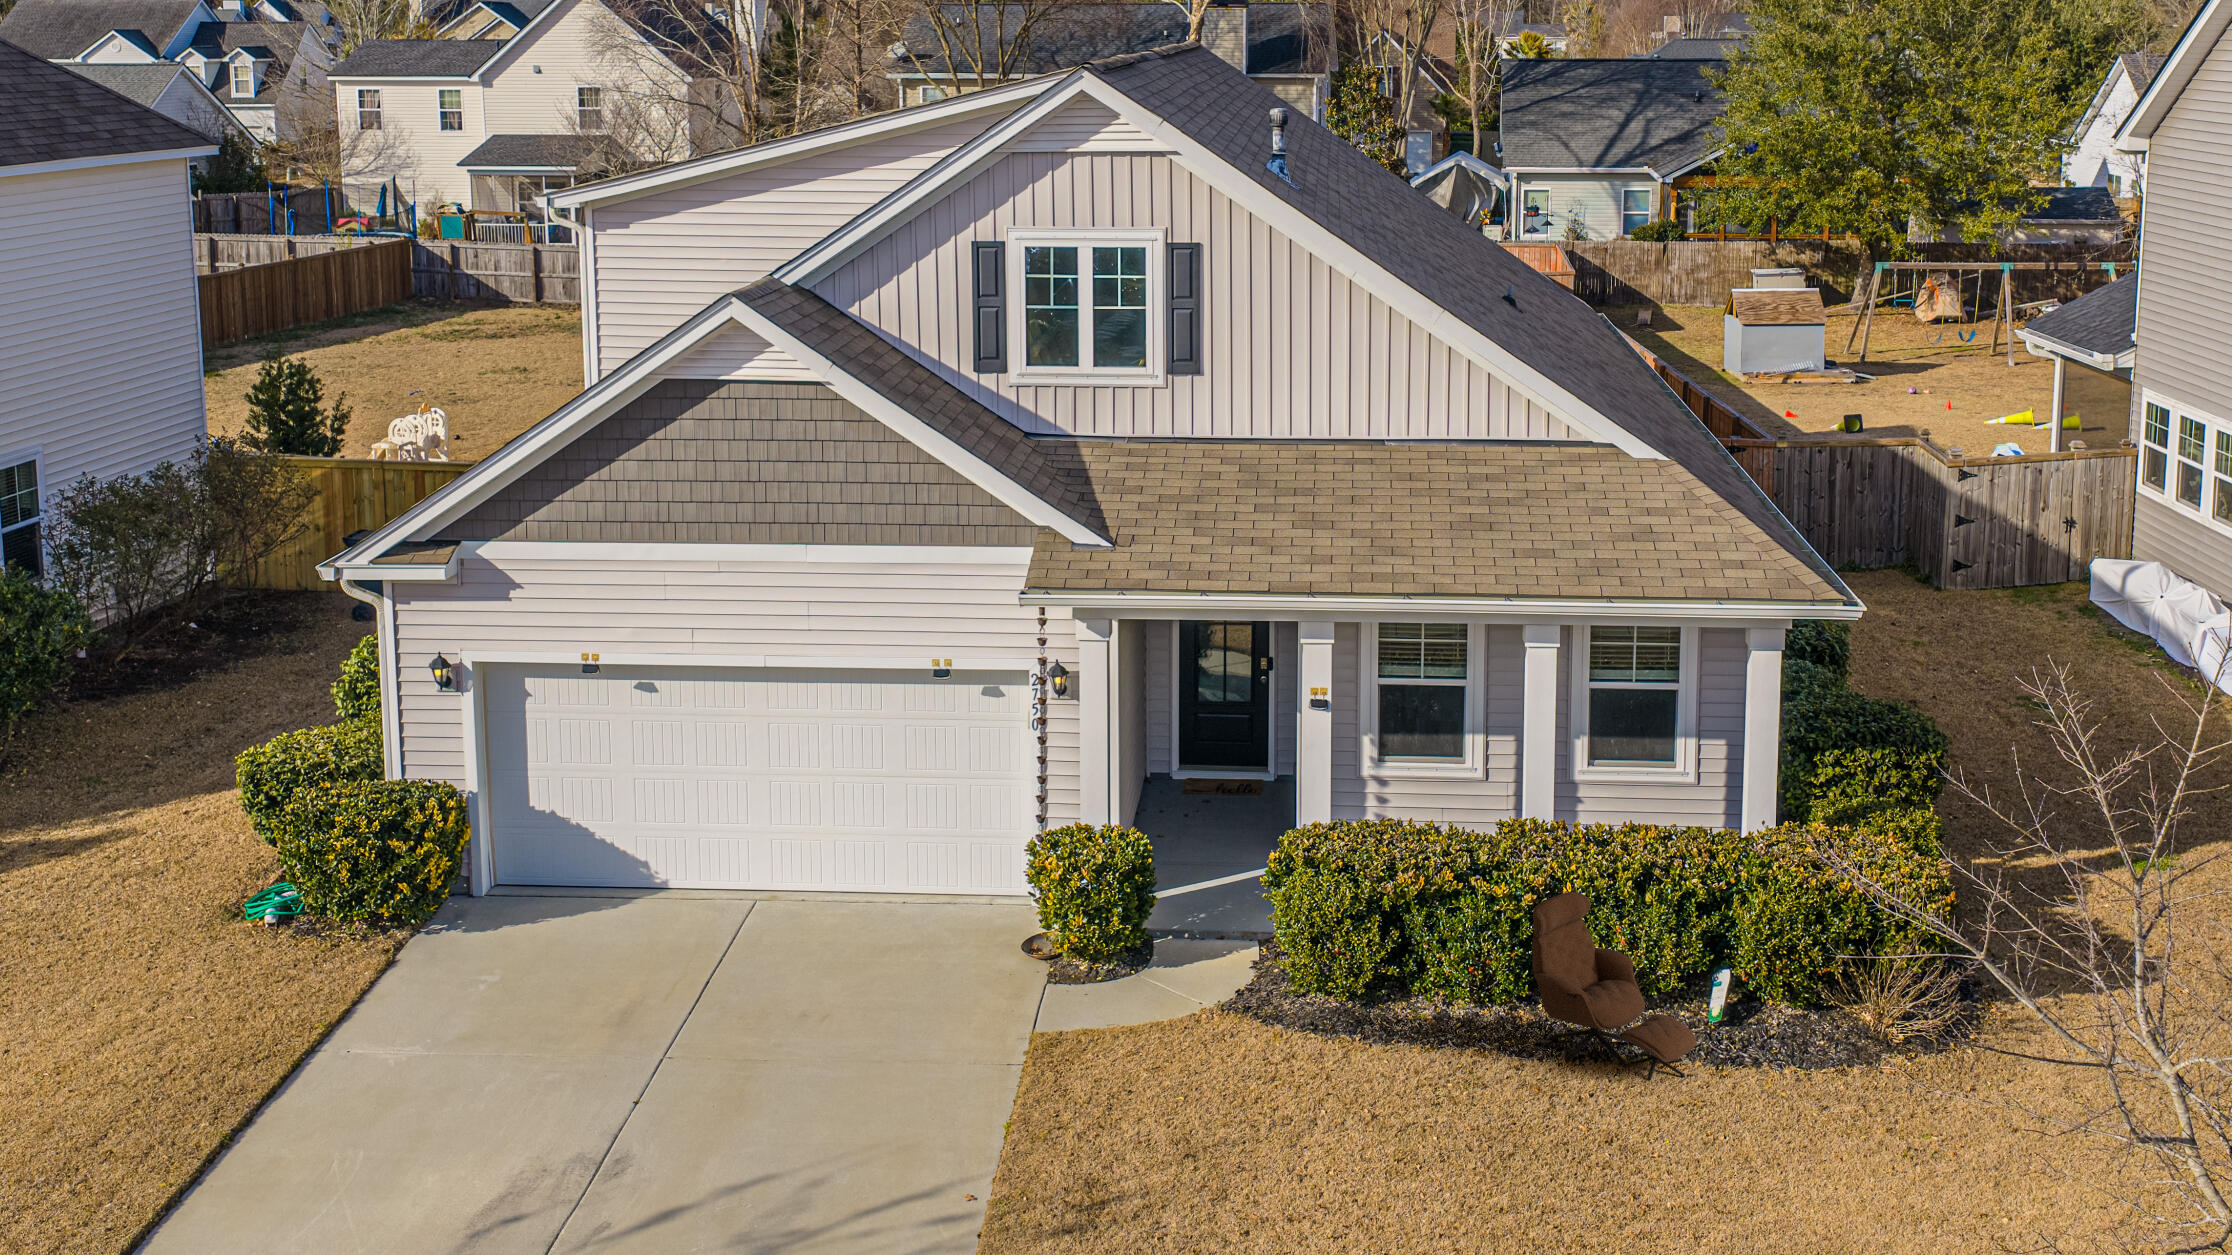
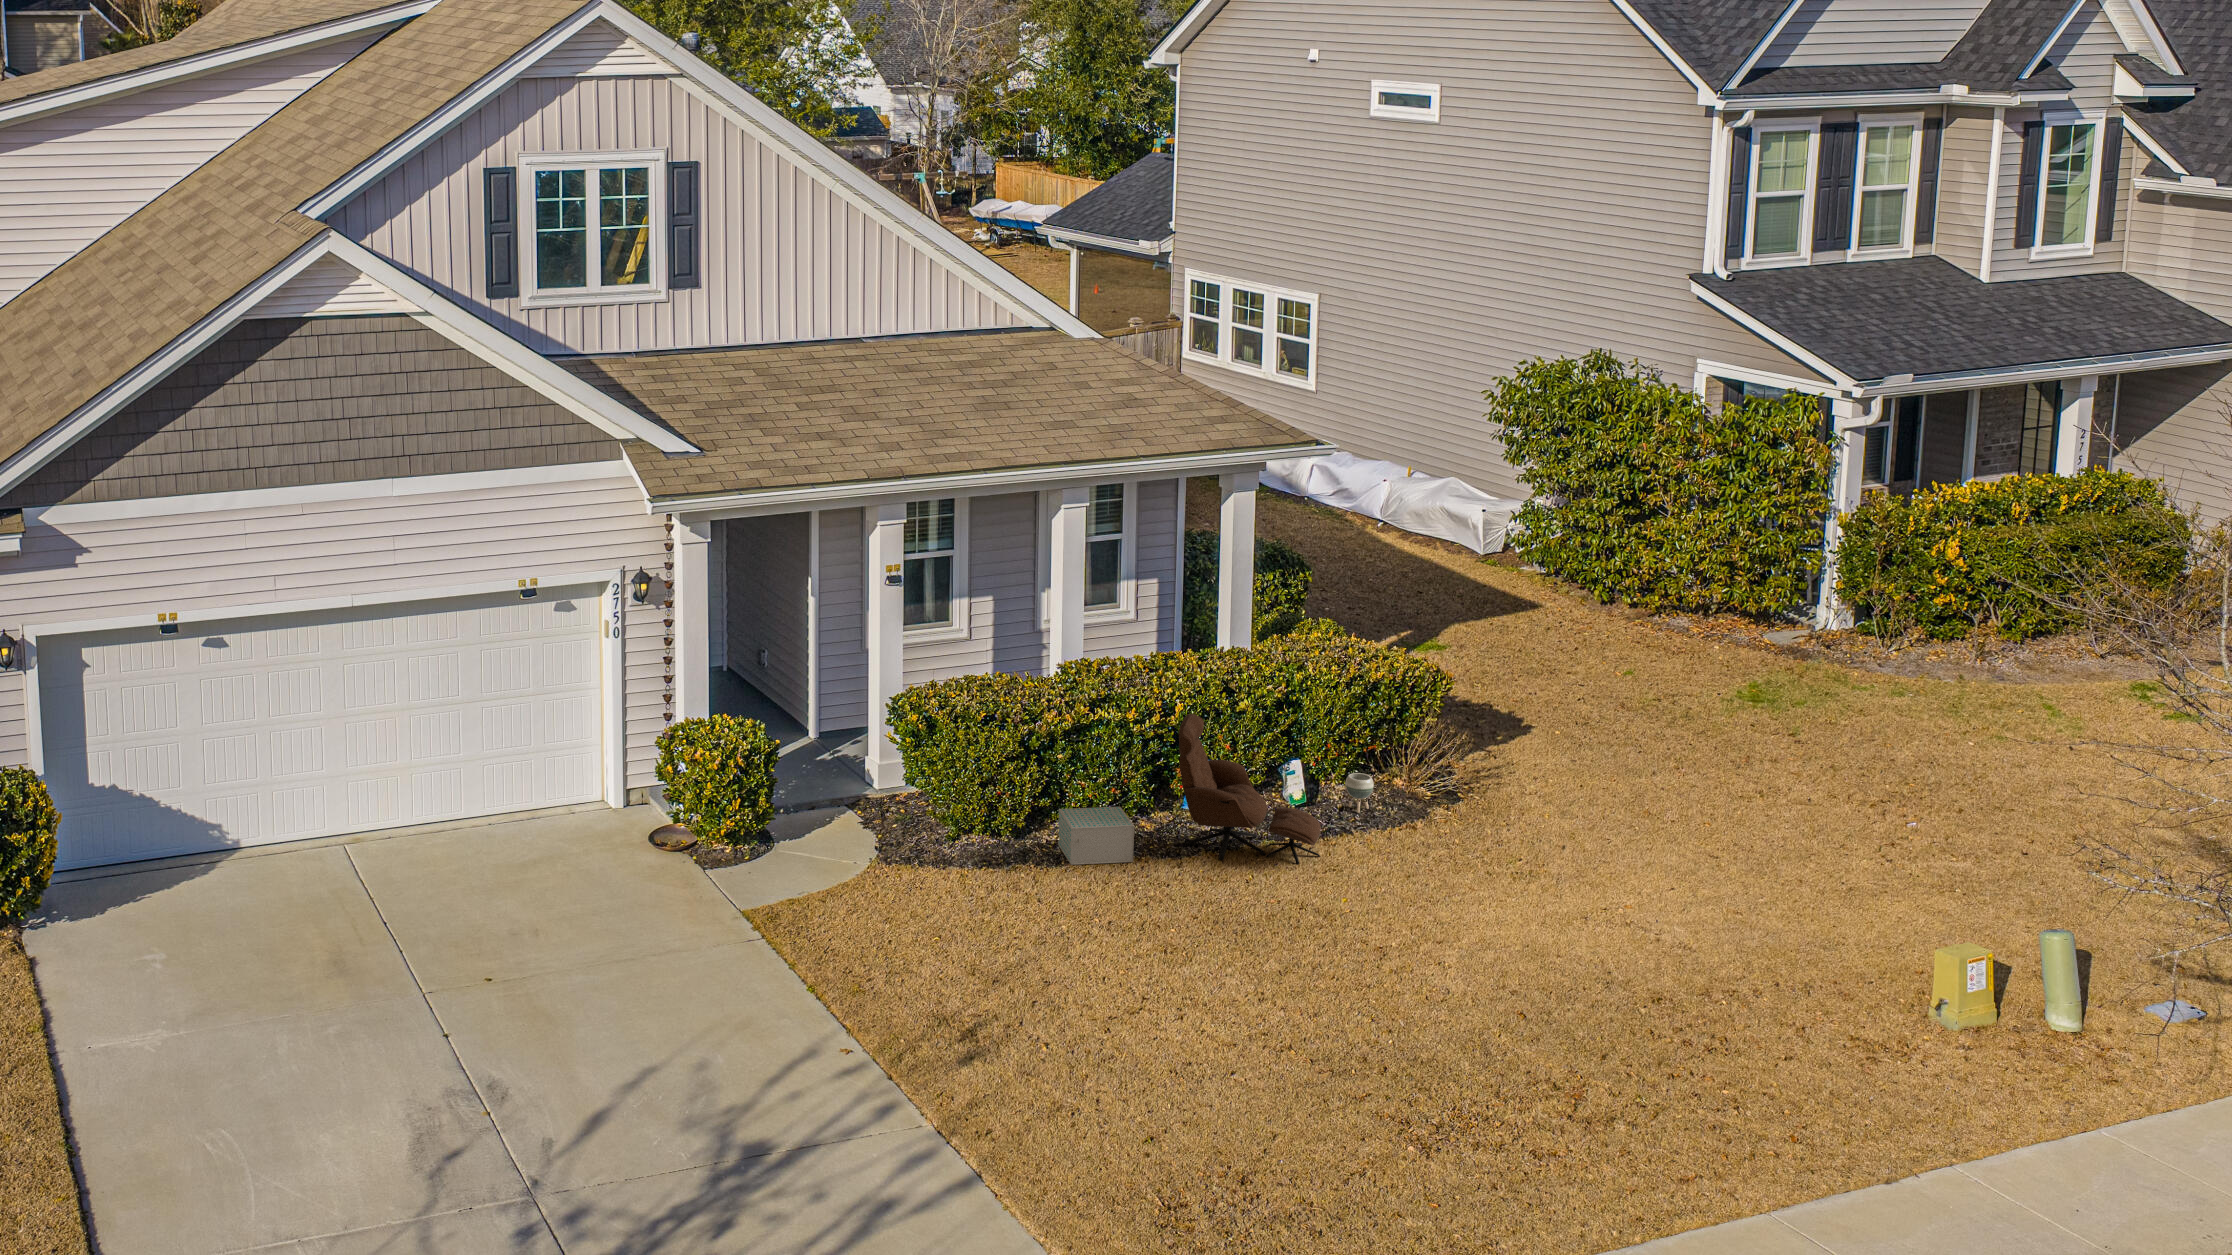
storage box: none [1398,975,1479,1046] -> present [1058,807,1134,865]
planter: none [1783,992,1816,1039] -> present [1345,773,1374,813]

